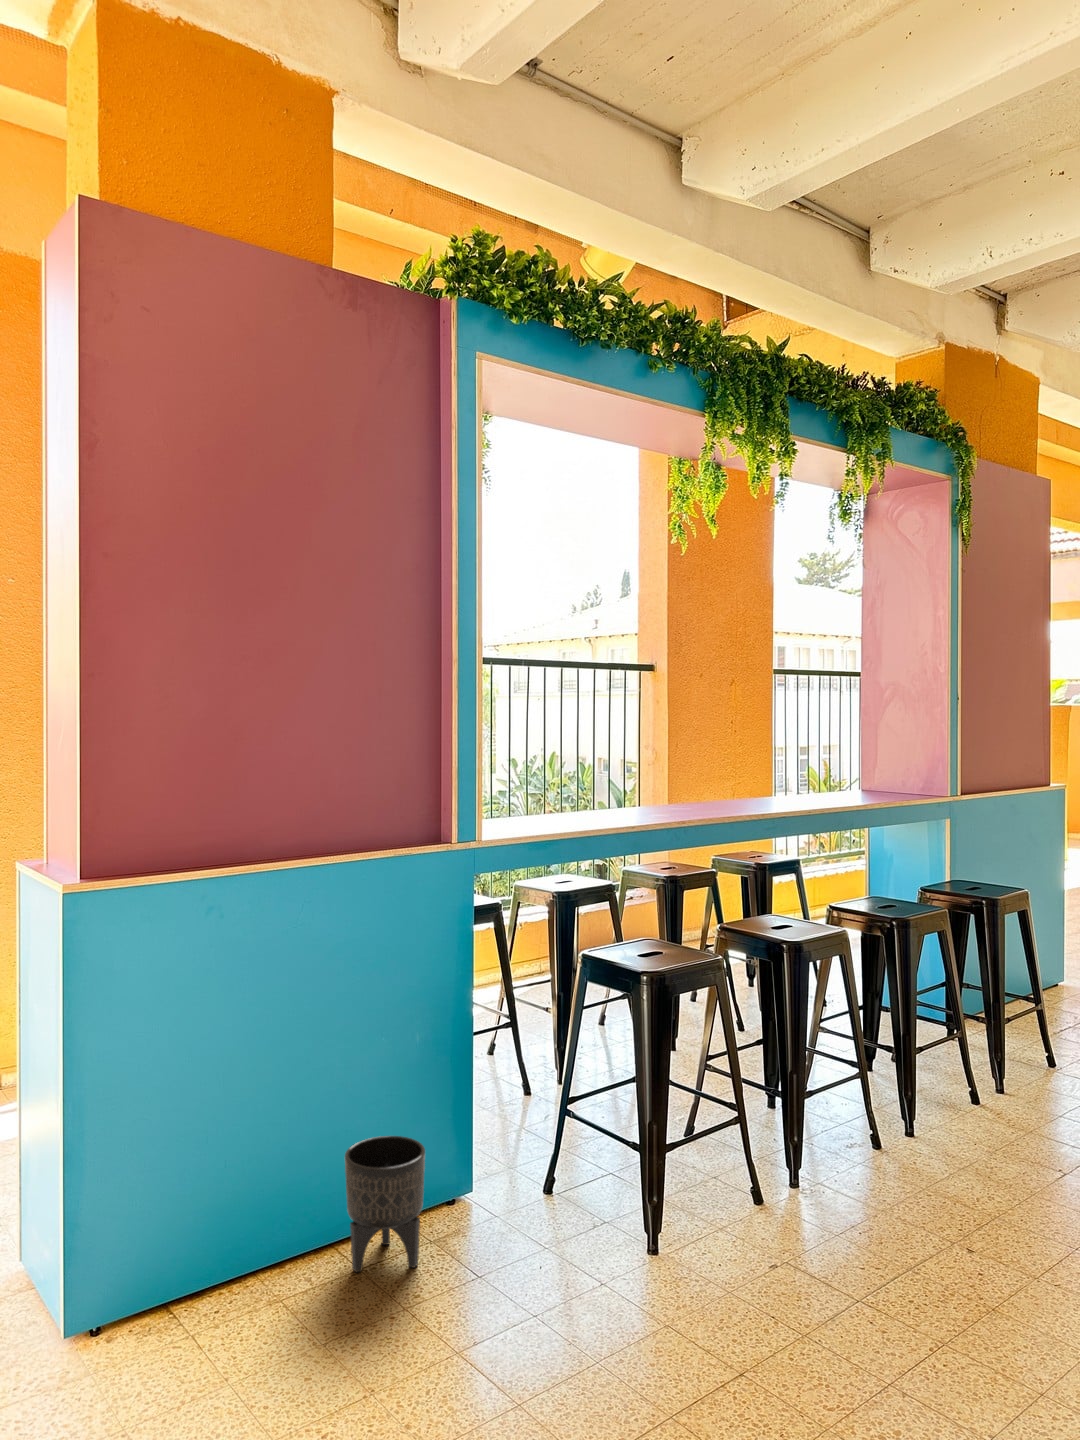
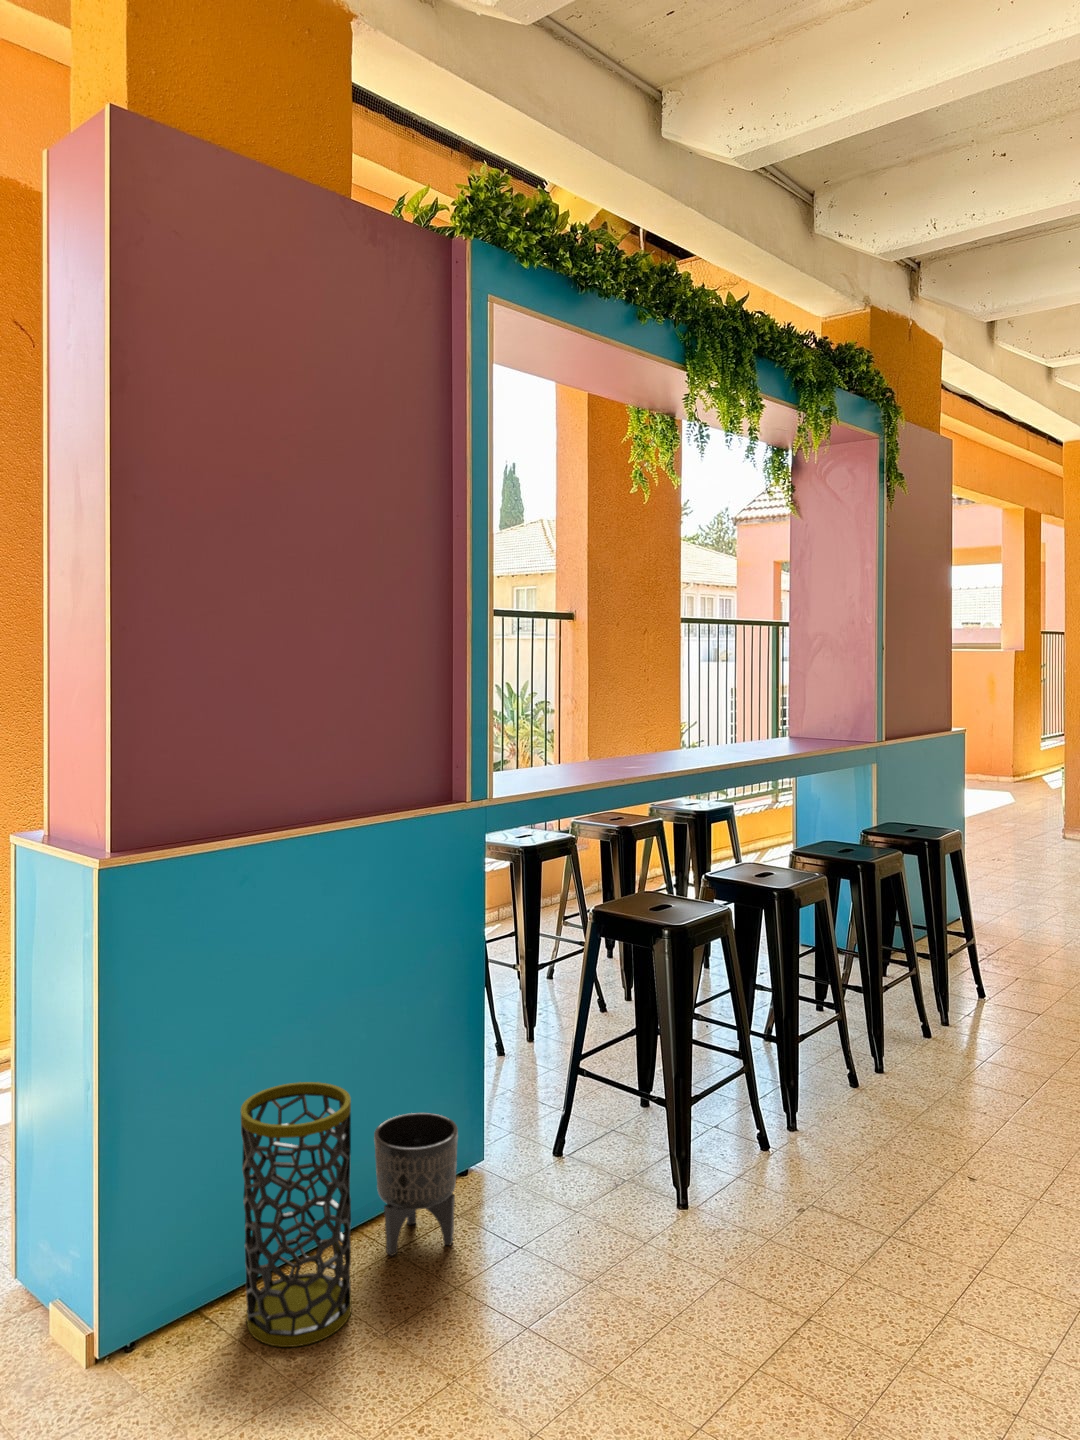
trash can: none [201,1096,305,1347] -> present [241,1082,352,1347]

